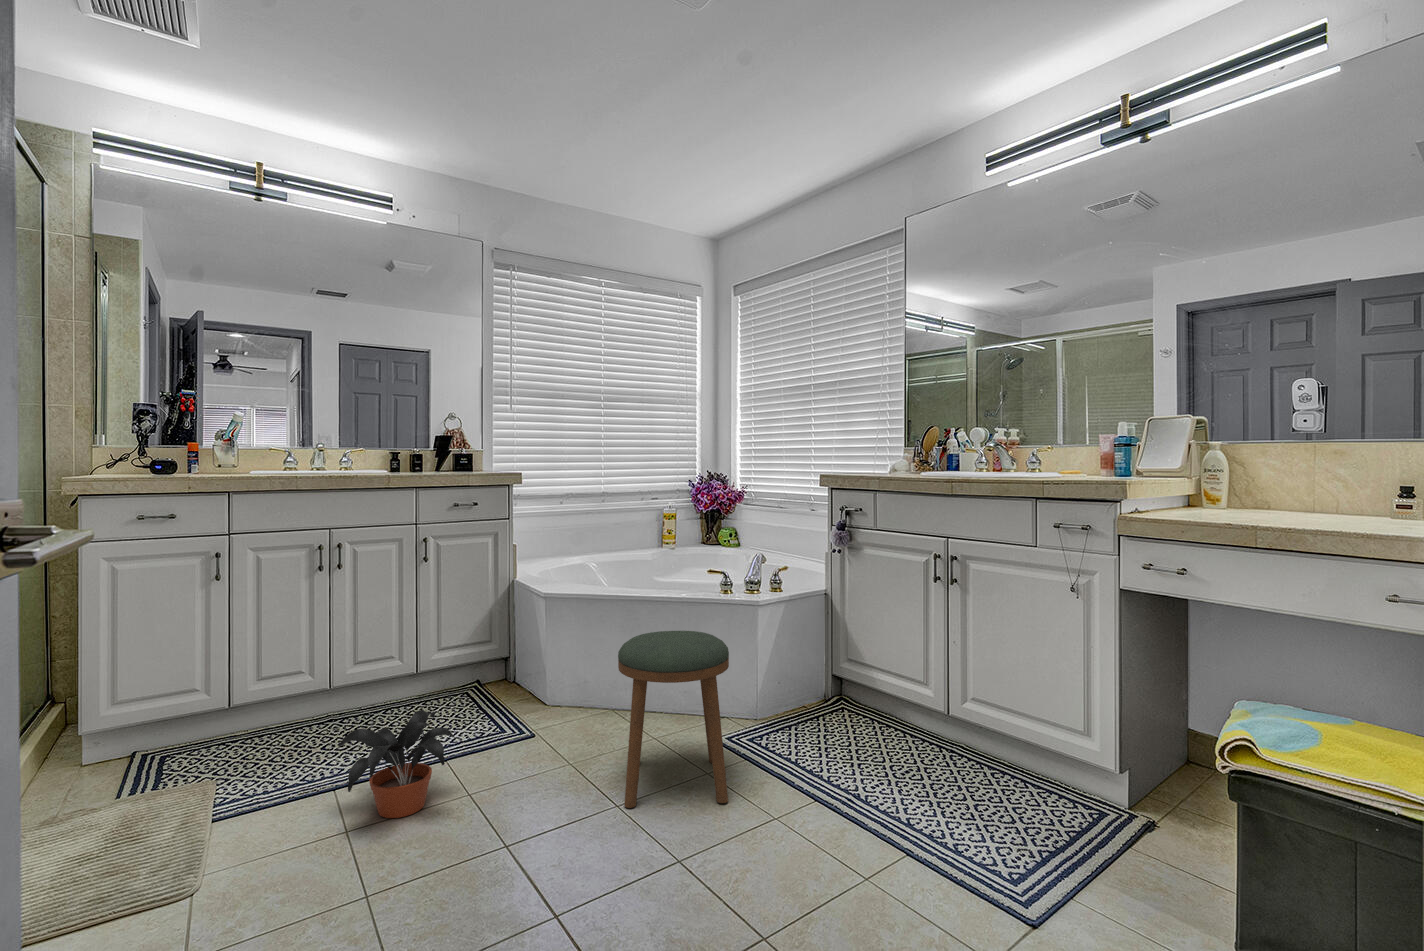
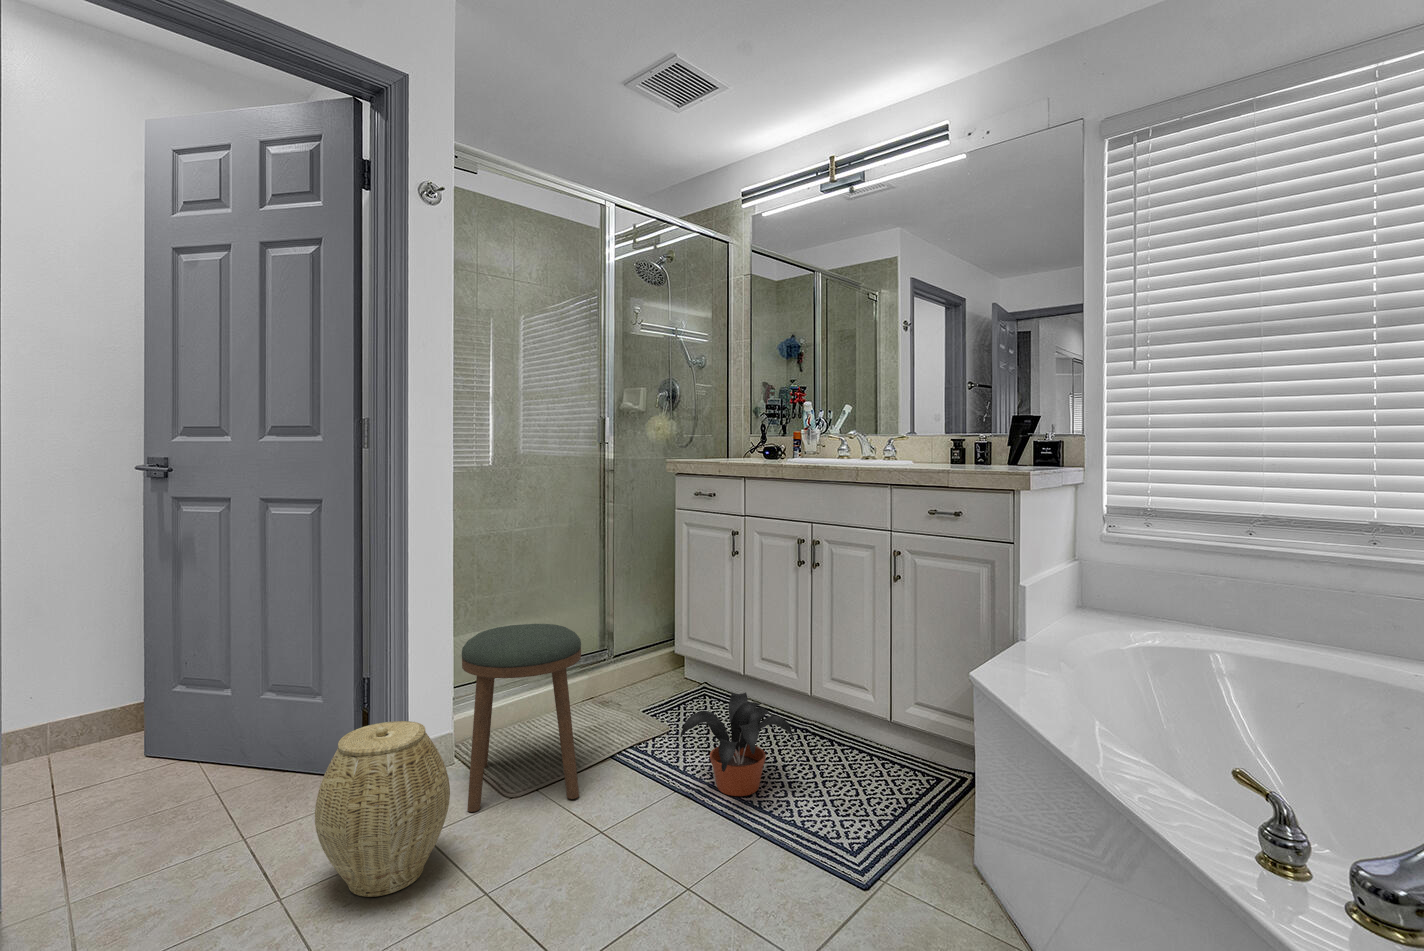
potted plant: present [337,710,455,818] -> present [680,692,793,796]
woven basket: none [498,718,614,881] -> present [315,721,450,897]

